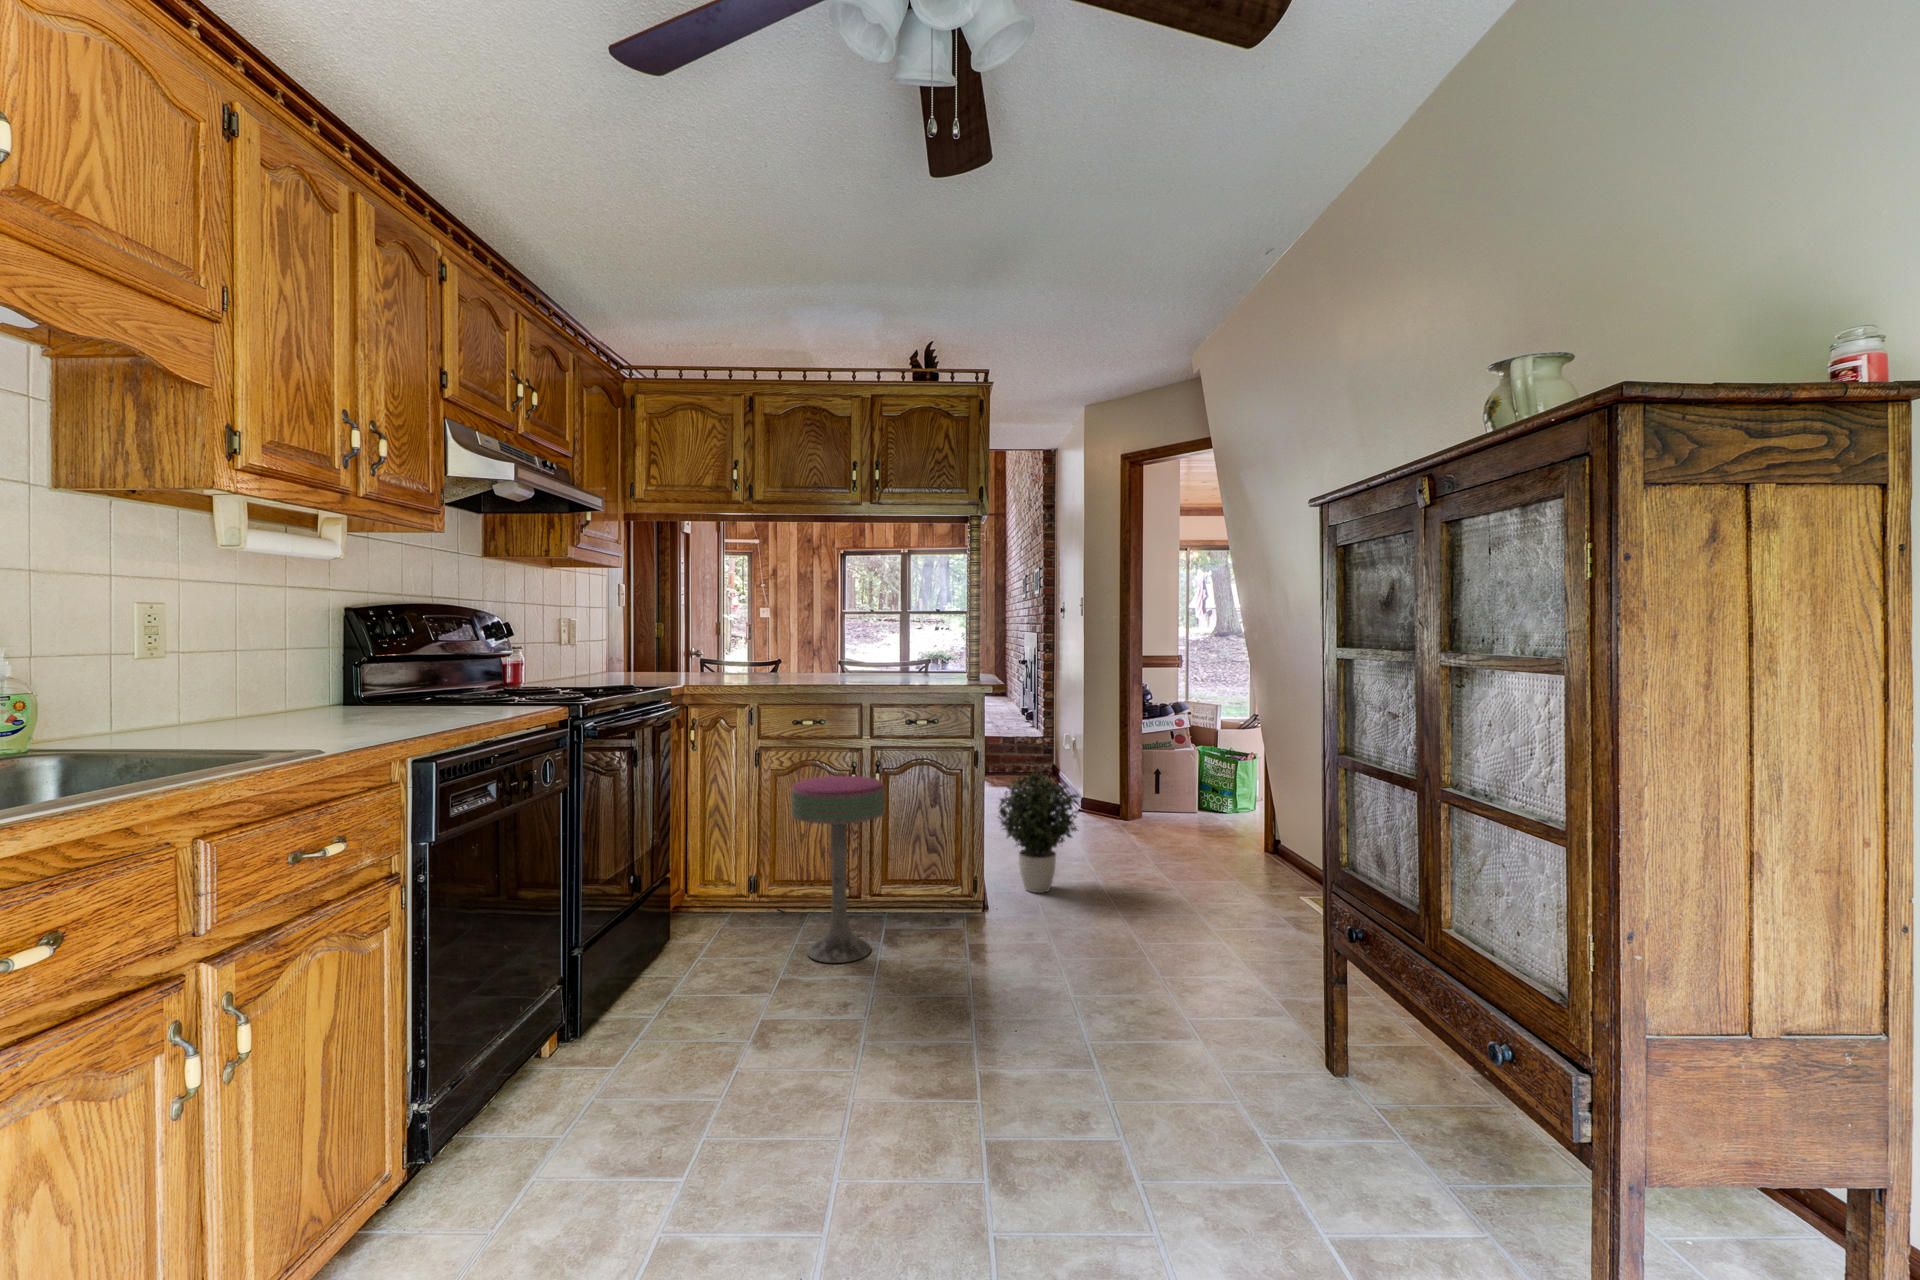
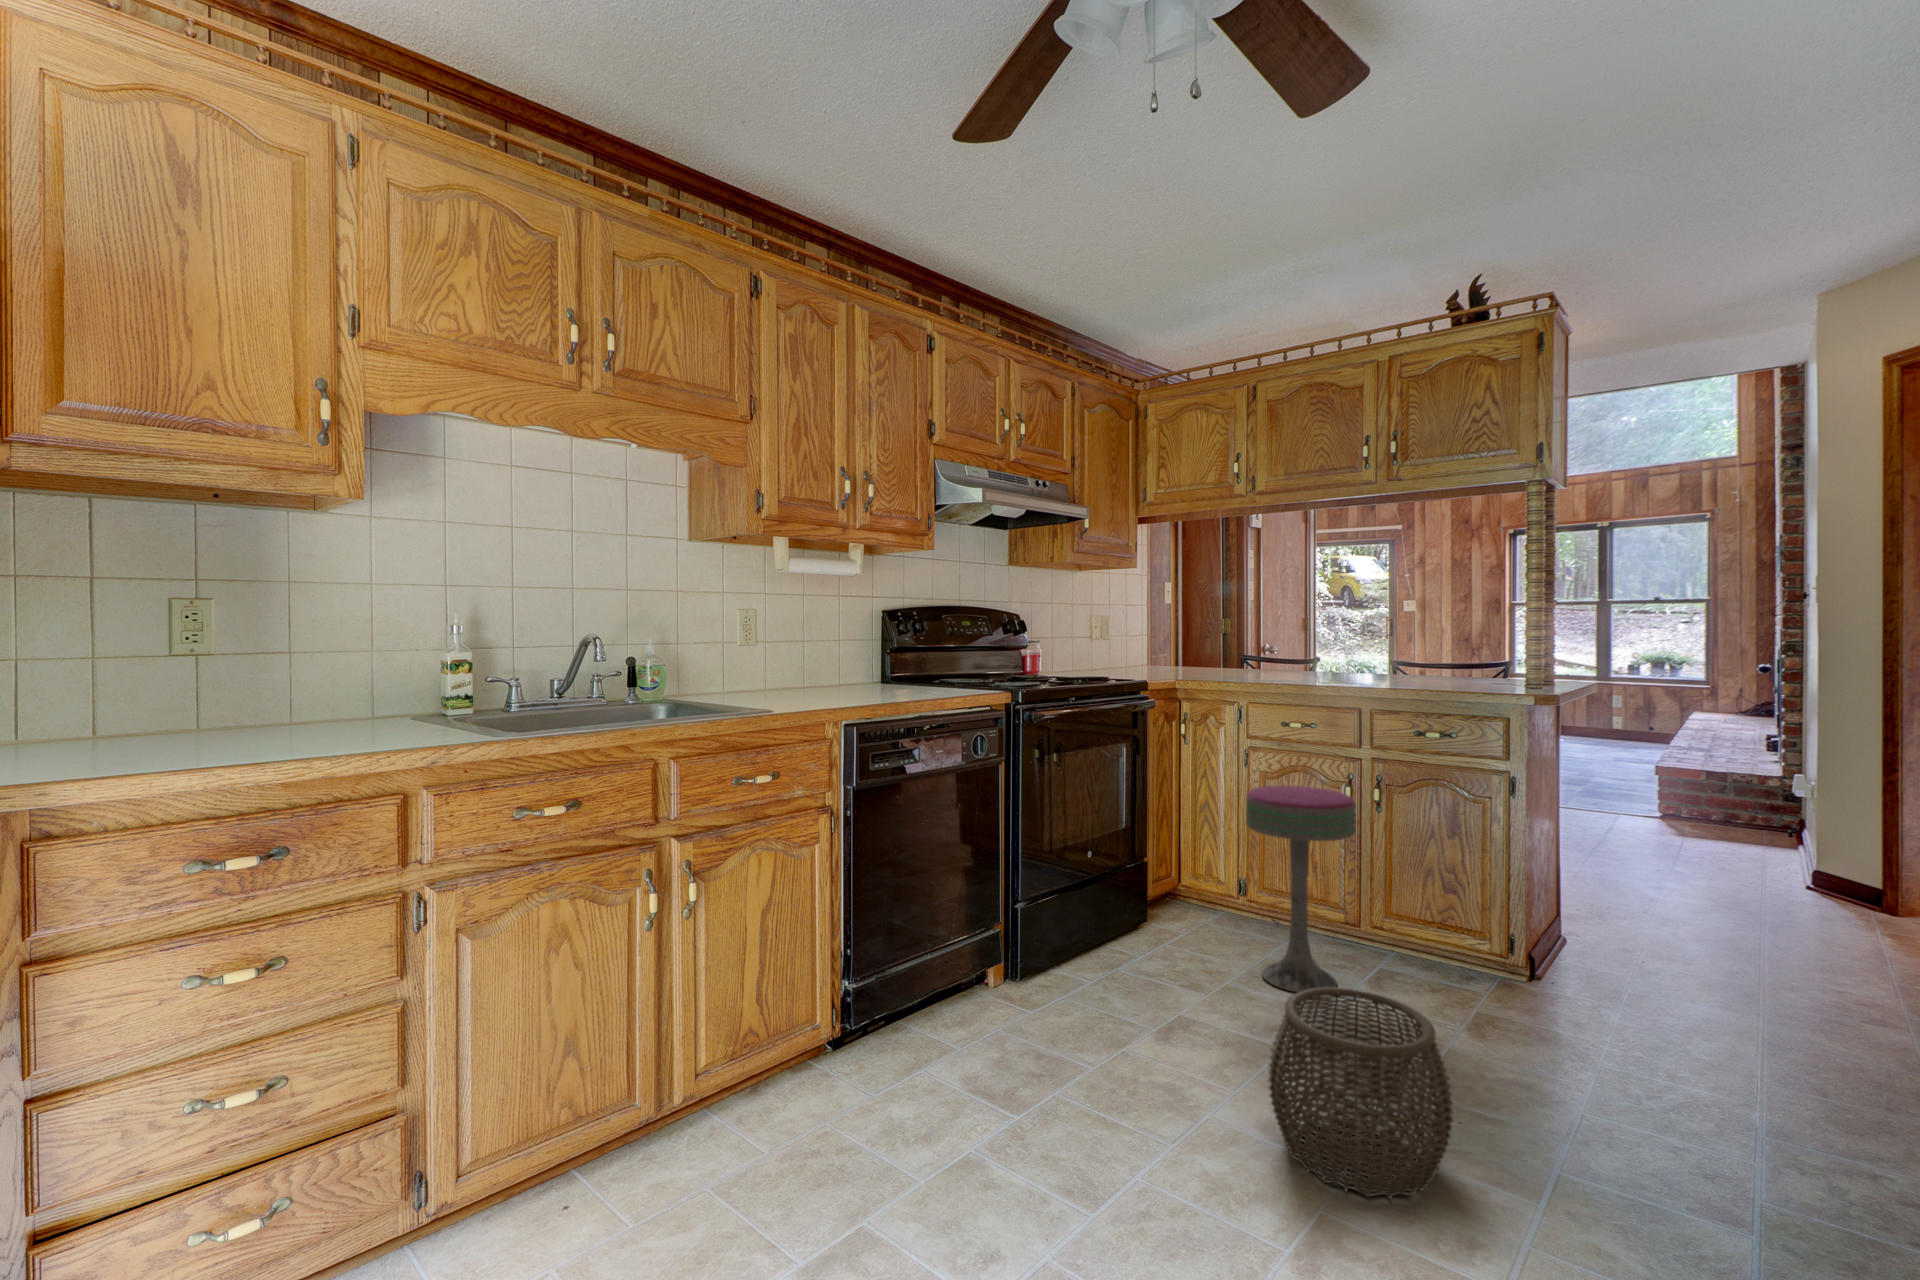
potted plant: present [999,772,1079,893] -> none [1563,821,1710,990]
woven basket: none [911,932,1050,1097] -> present [1268,987,1453,1199]

